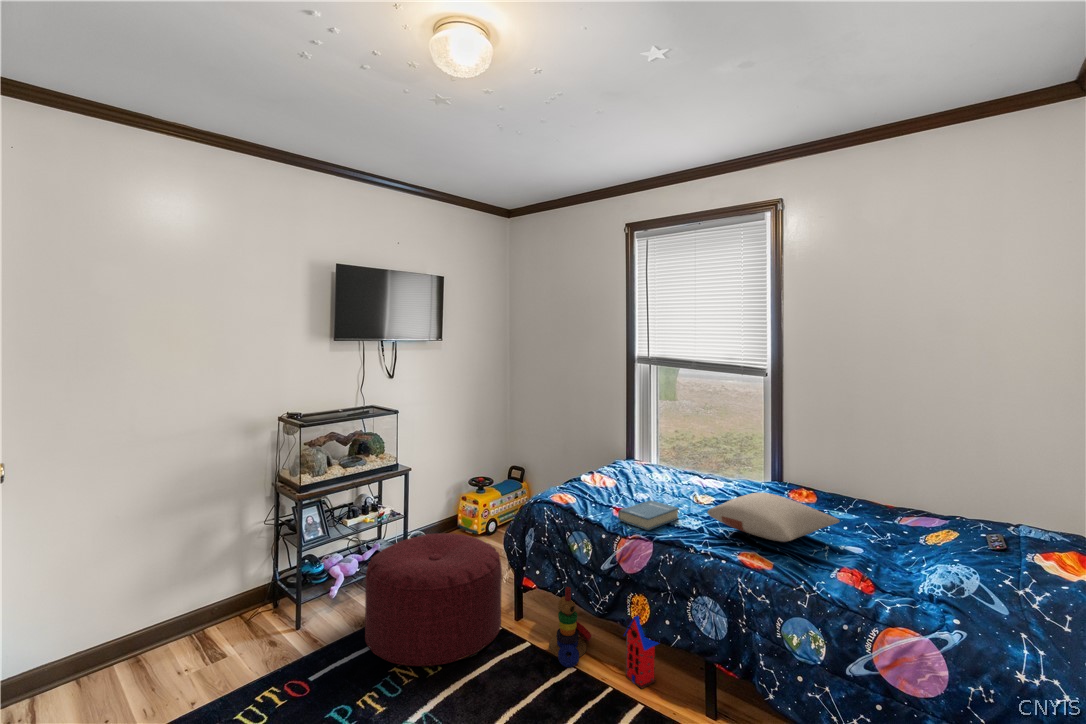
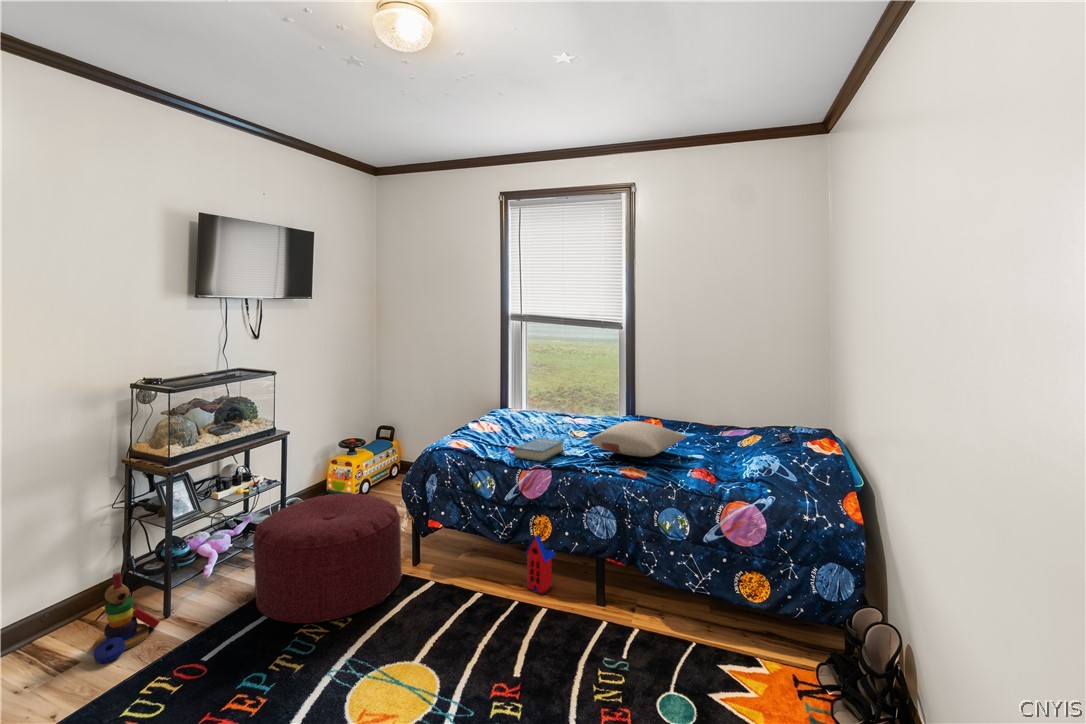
stacking toy: present [549,587,591,667] -> present [93,572,160,663]

